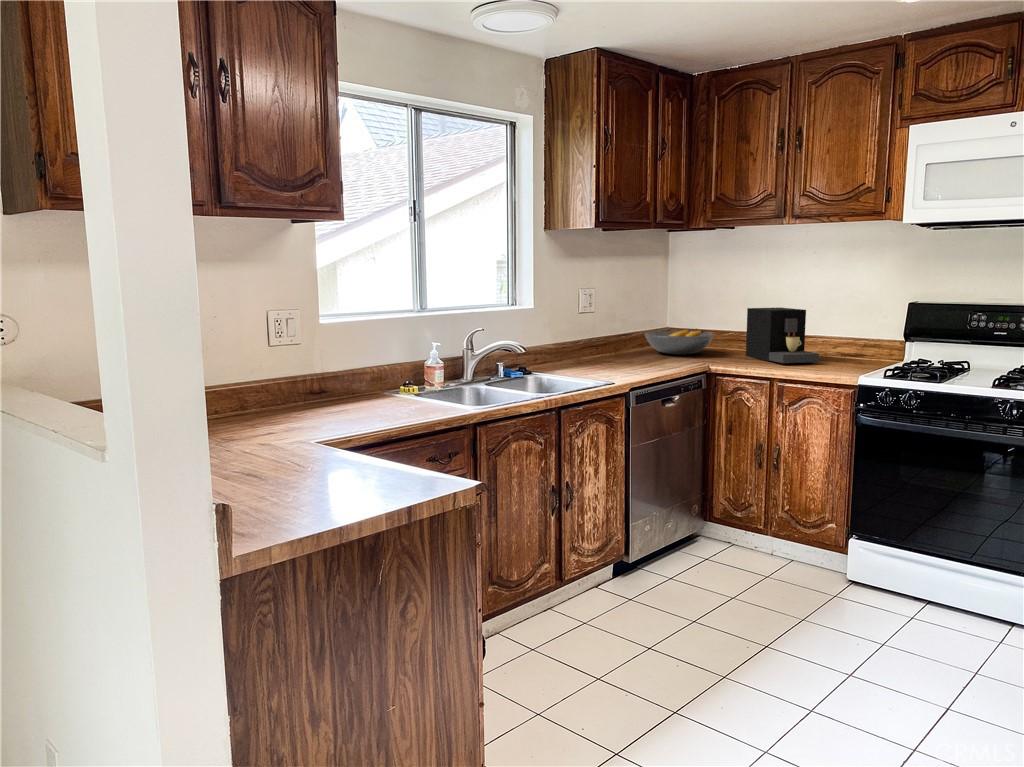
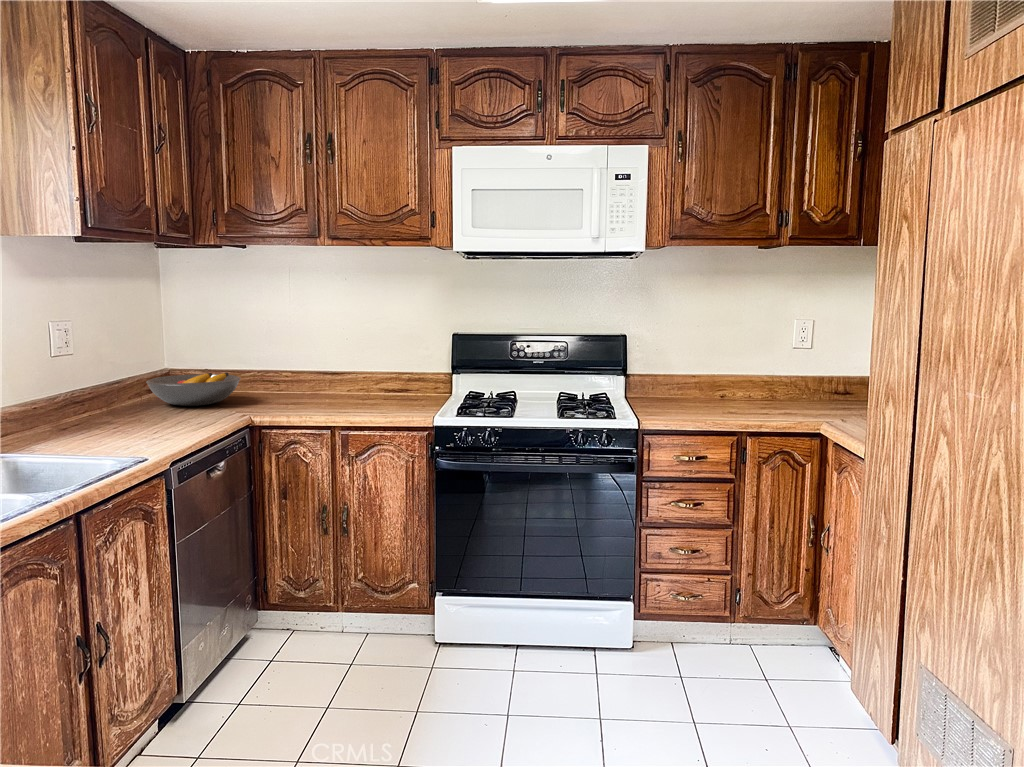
coffee maker: present [746,307,819,363] -> none [279,341,371,407]

